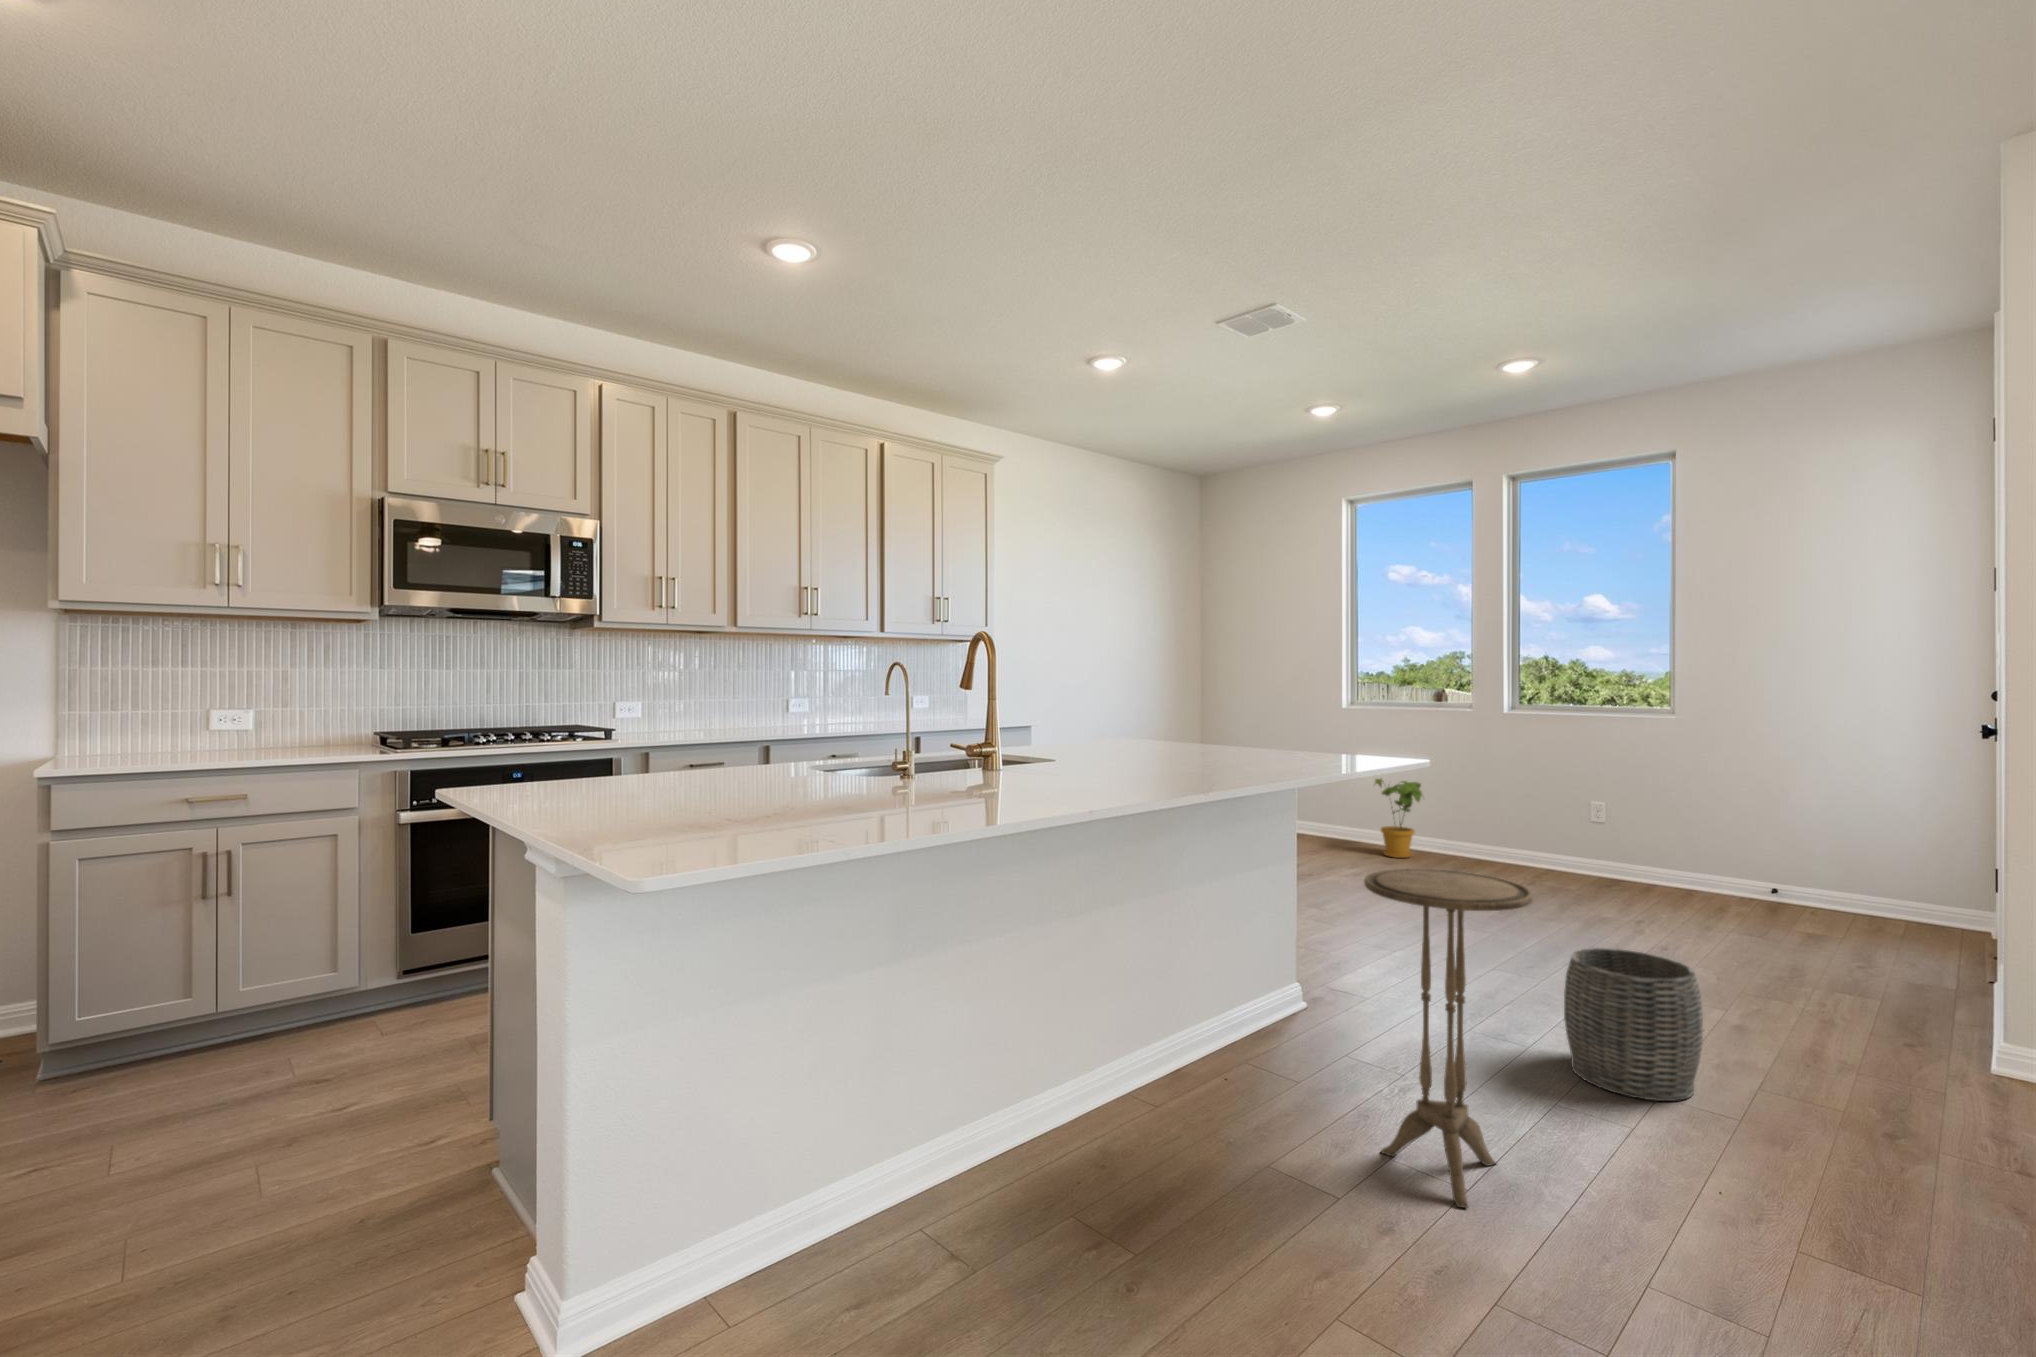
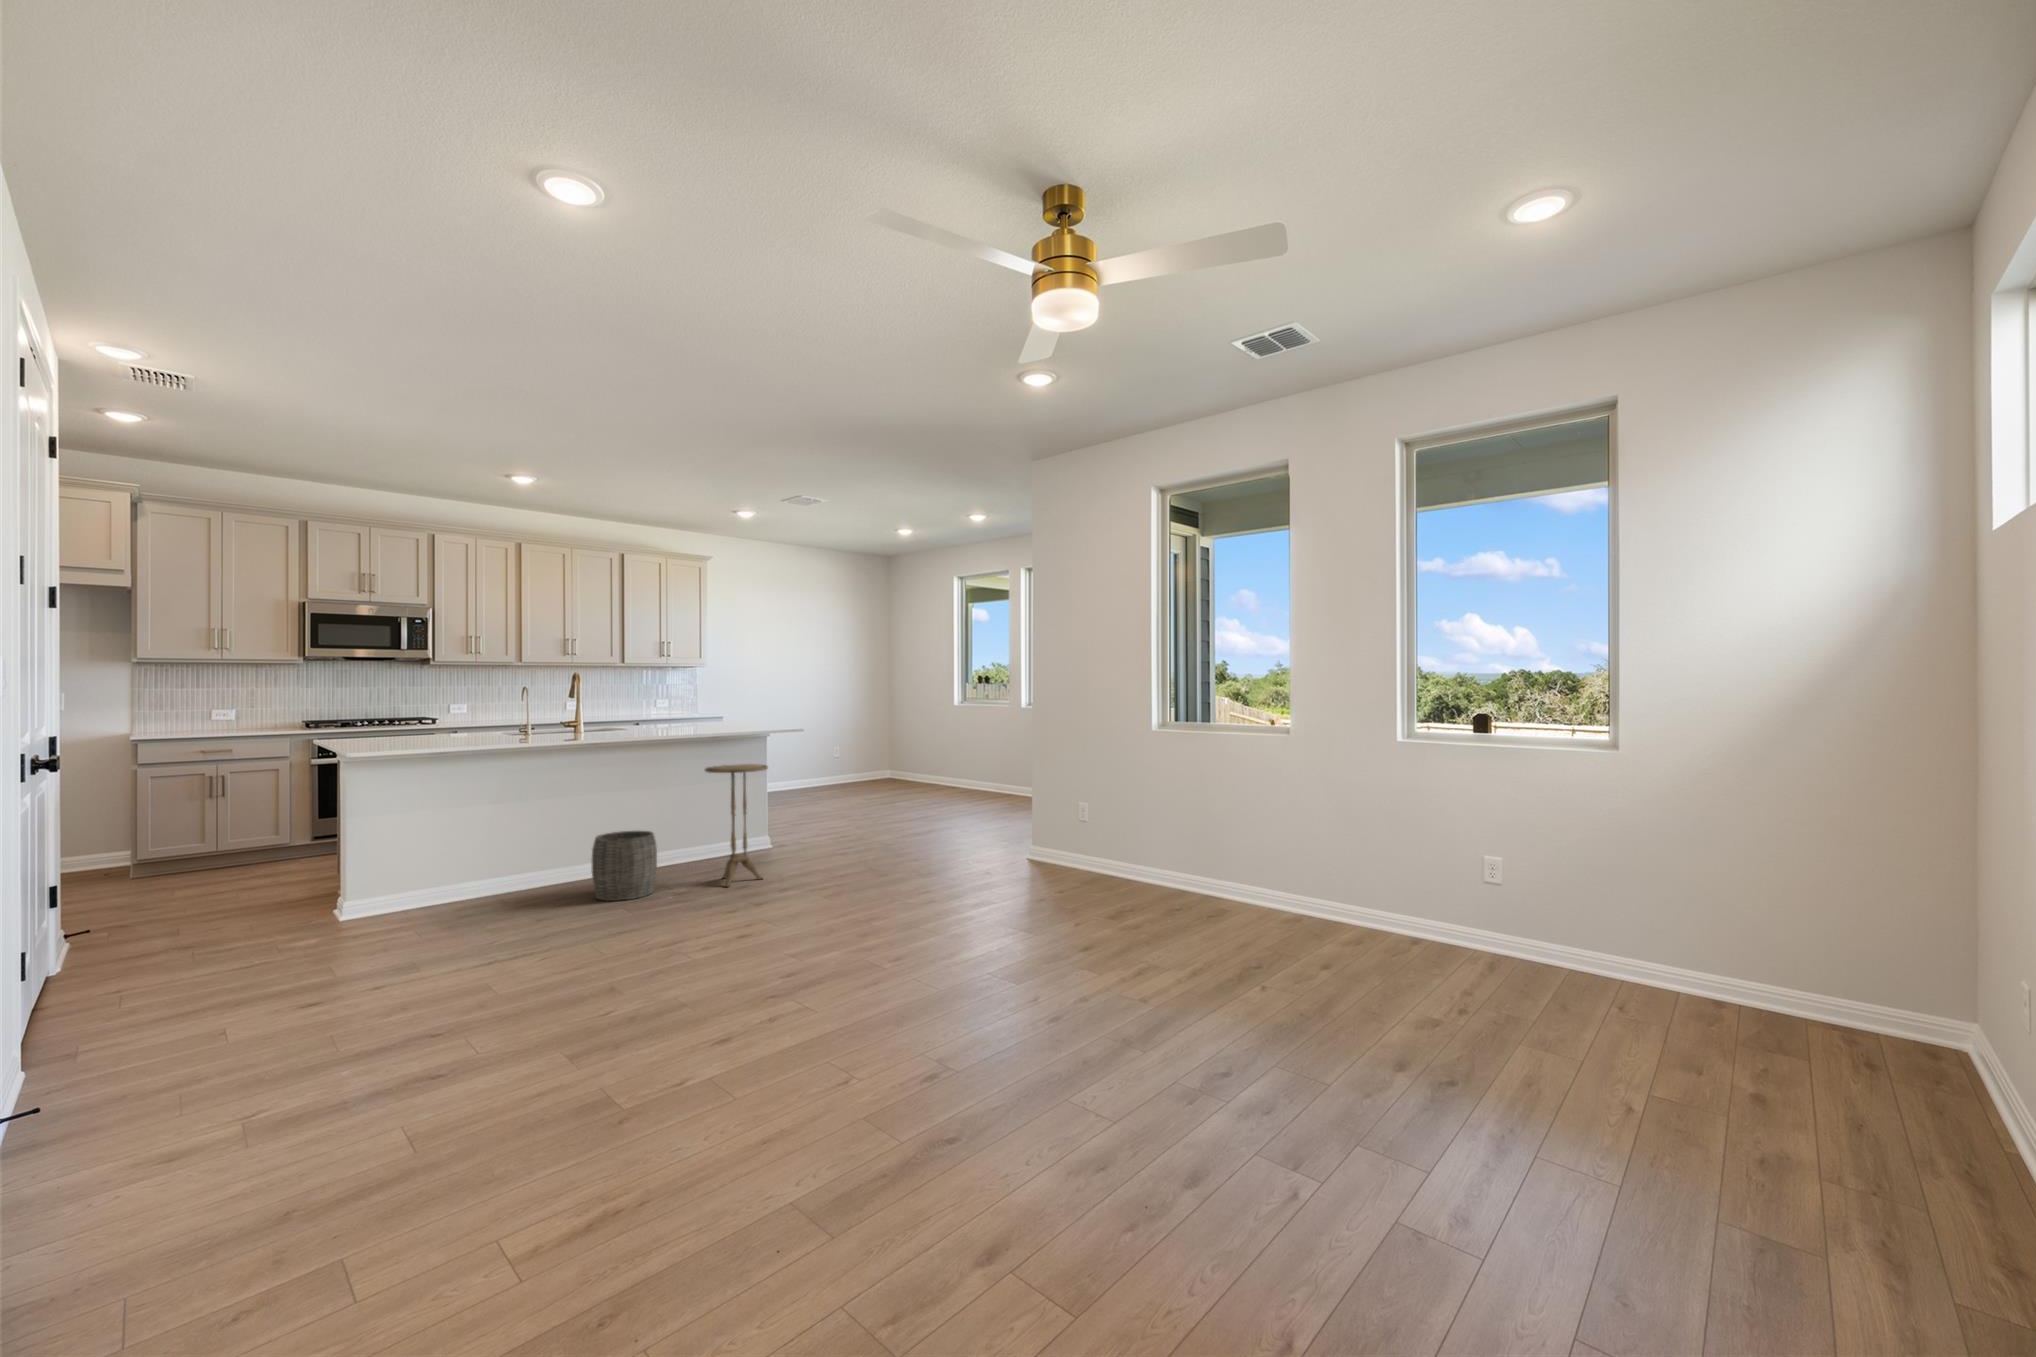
house plant: present [1375,779,1422,858] -> none [946,736,988,794]
woven basket: present [1564,948,1703,1101] -> present [592,831,657,901]

